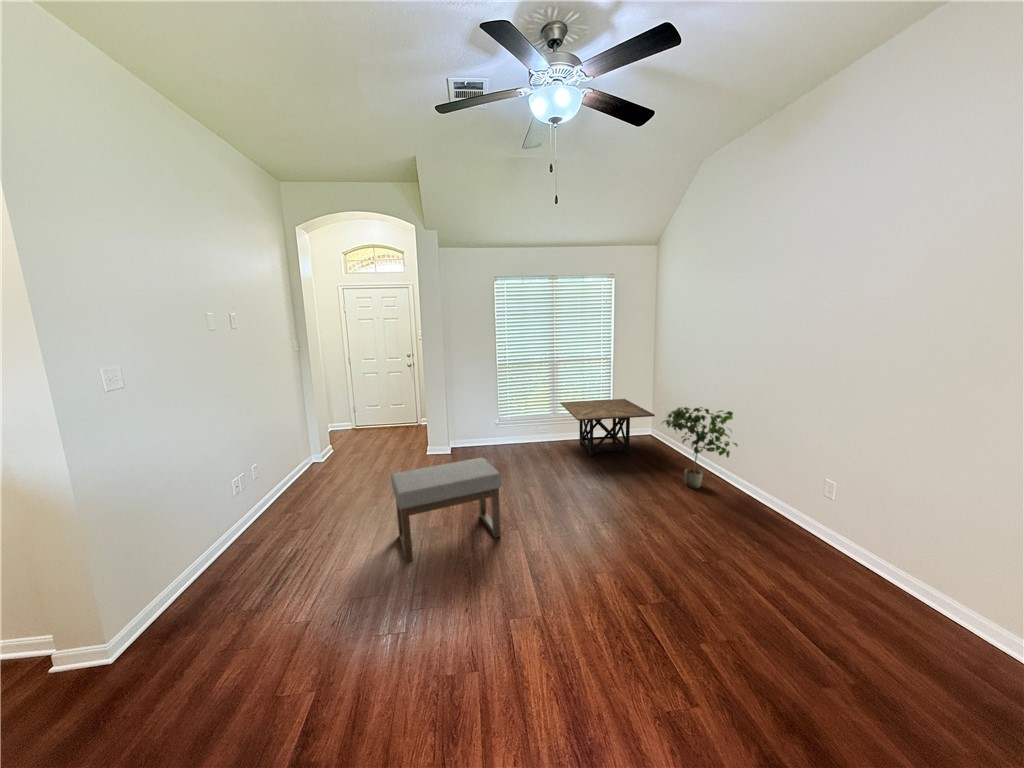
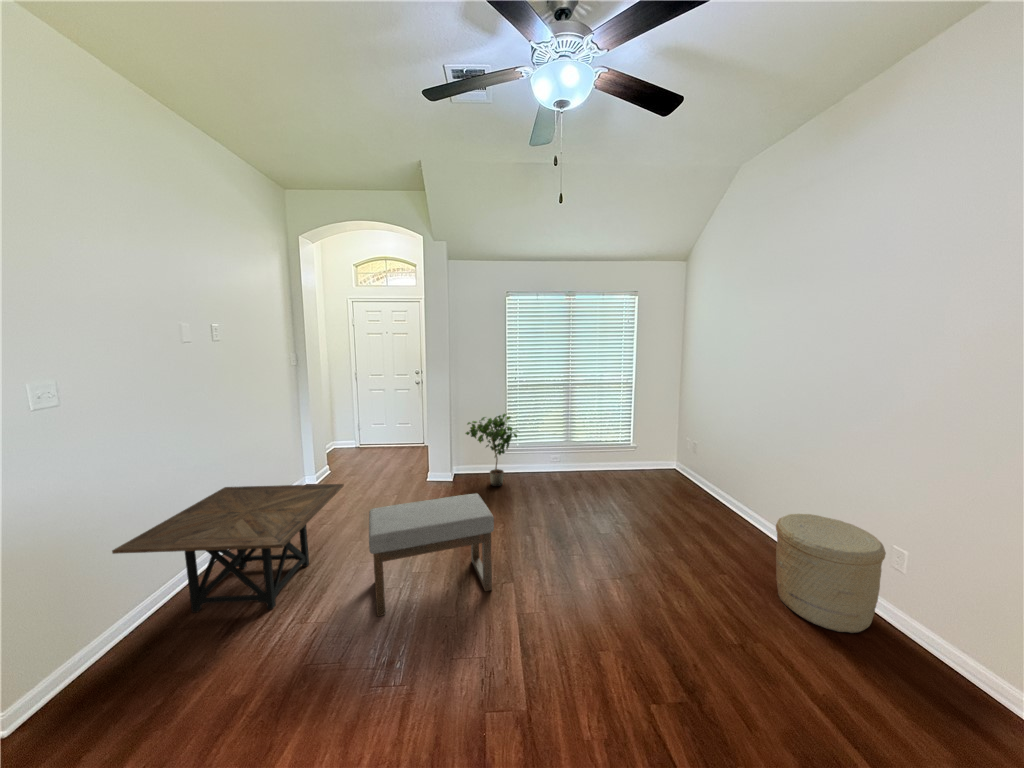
side table: present [560,399,655,457] -> present [112,484,344,612]
potted plant: present [662,407,738,488] -> present [466,414,519,486]
woven basket: none [732,460,815,548] -> present [776,514,886,633]

